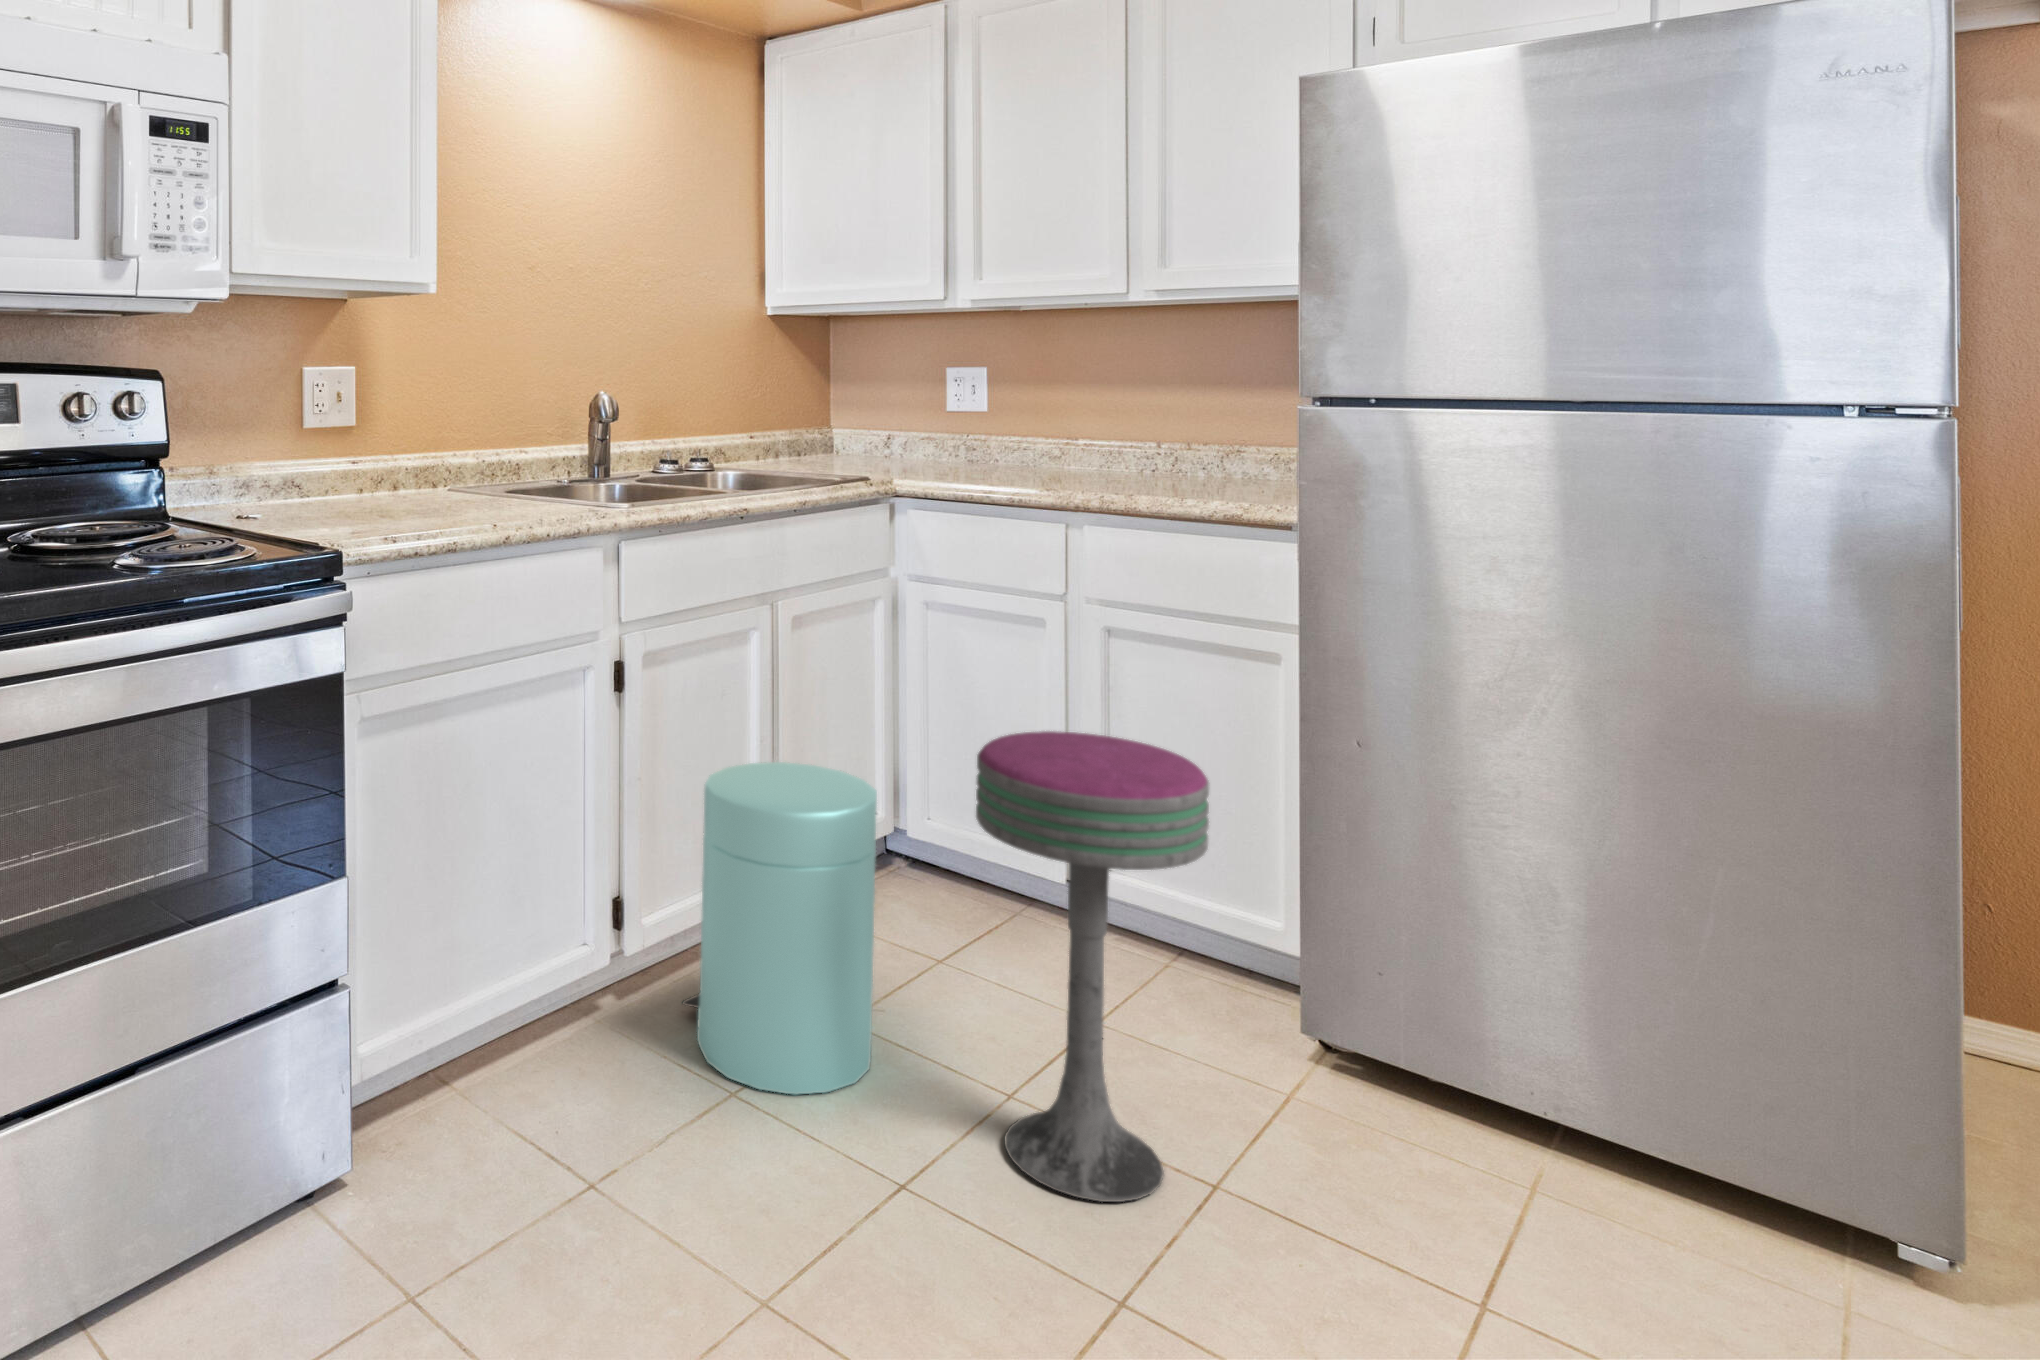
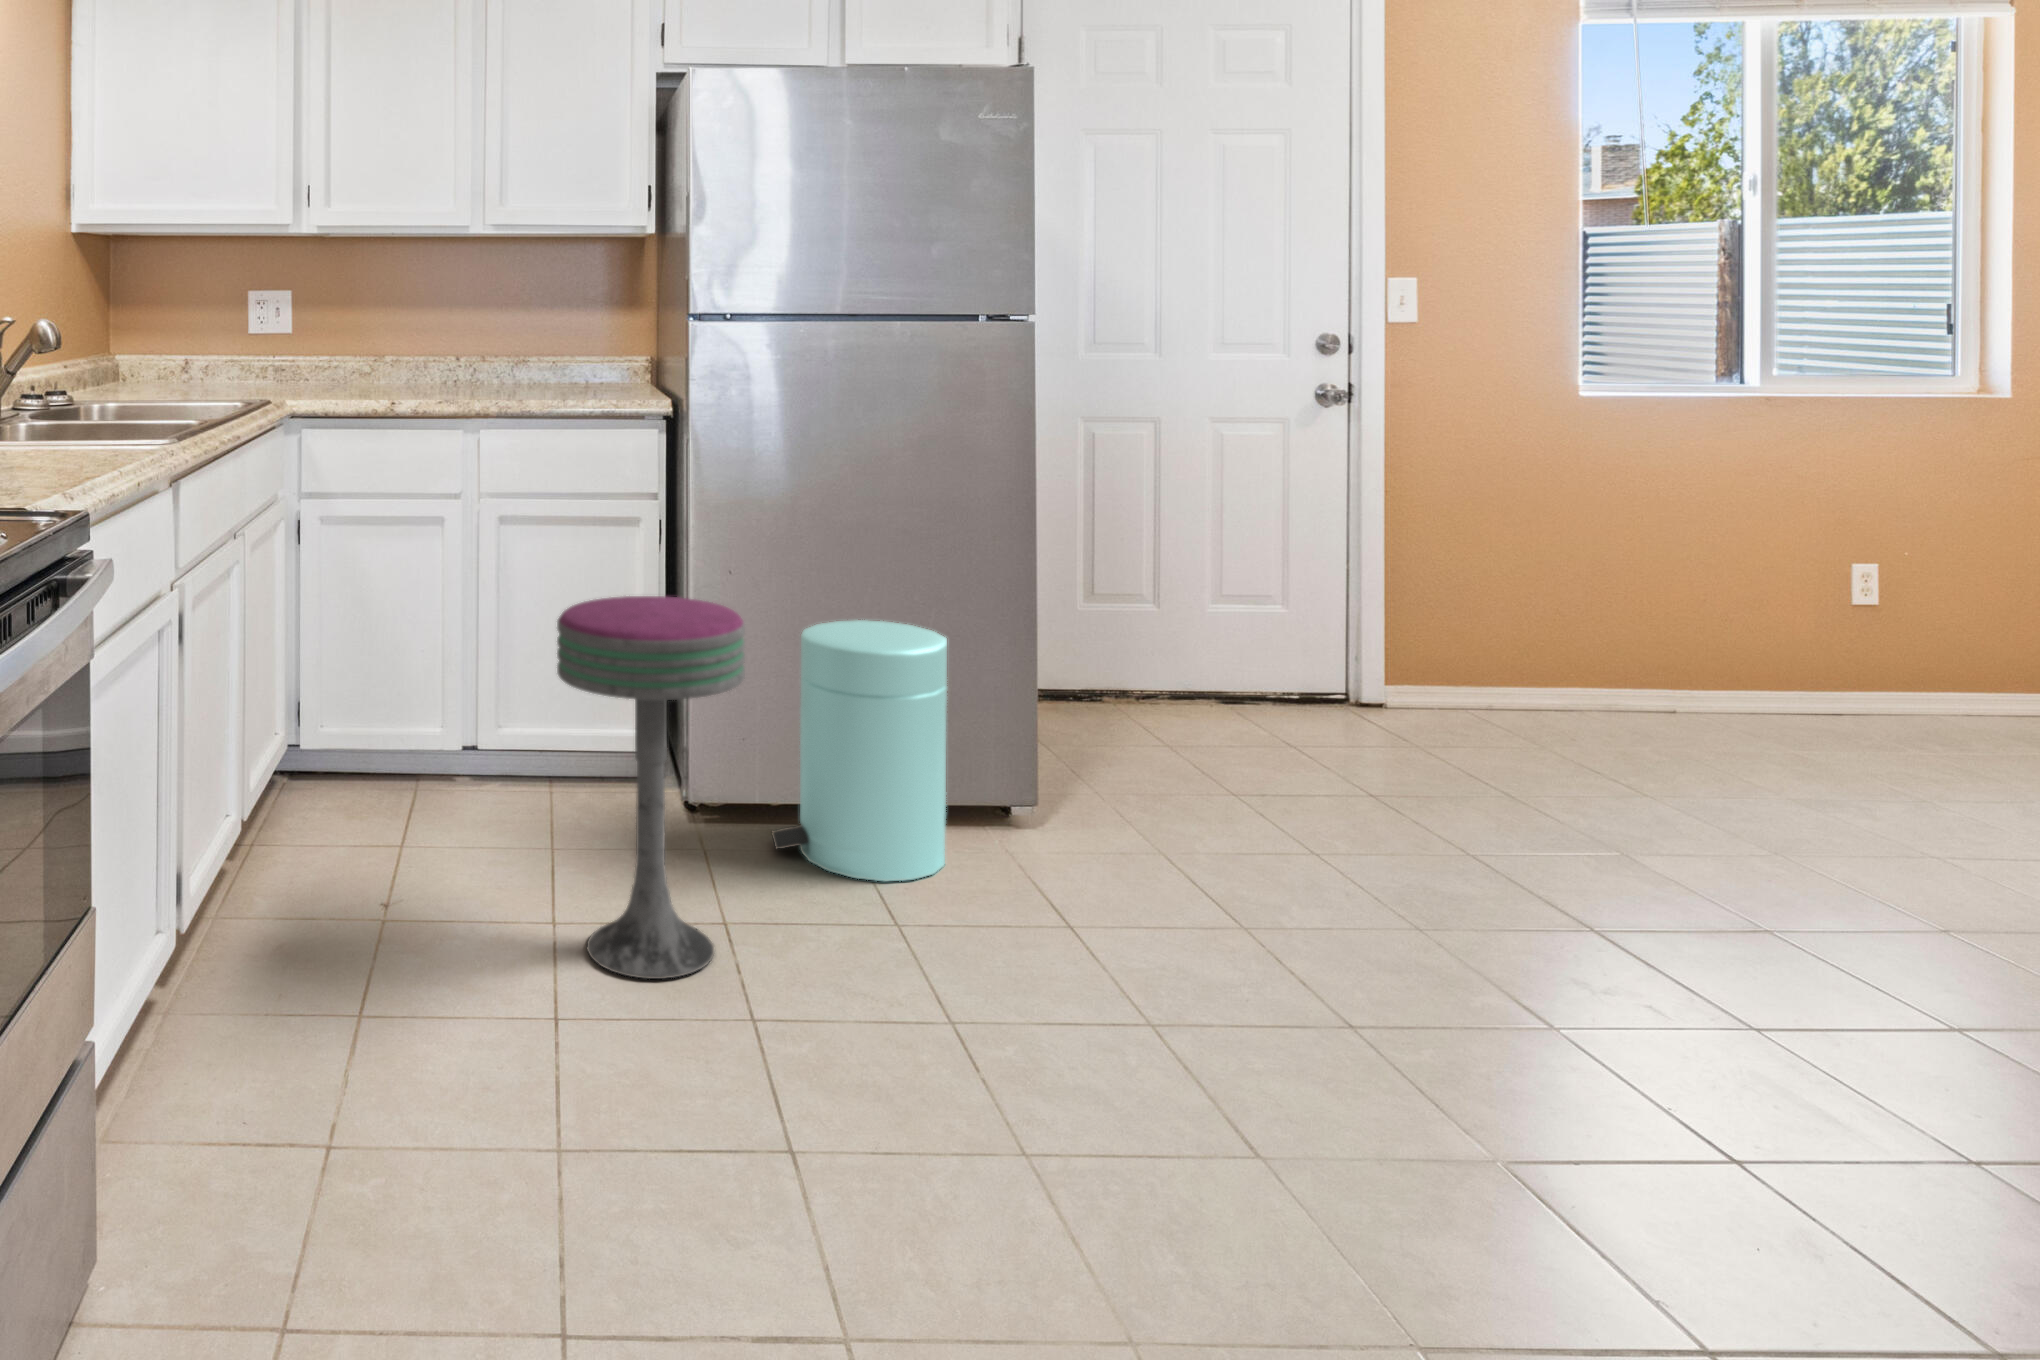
trash can: present [682,762,877,1095] -> present [772,620,947,881]

